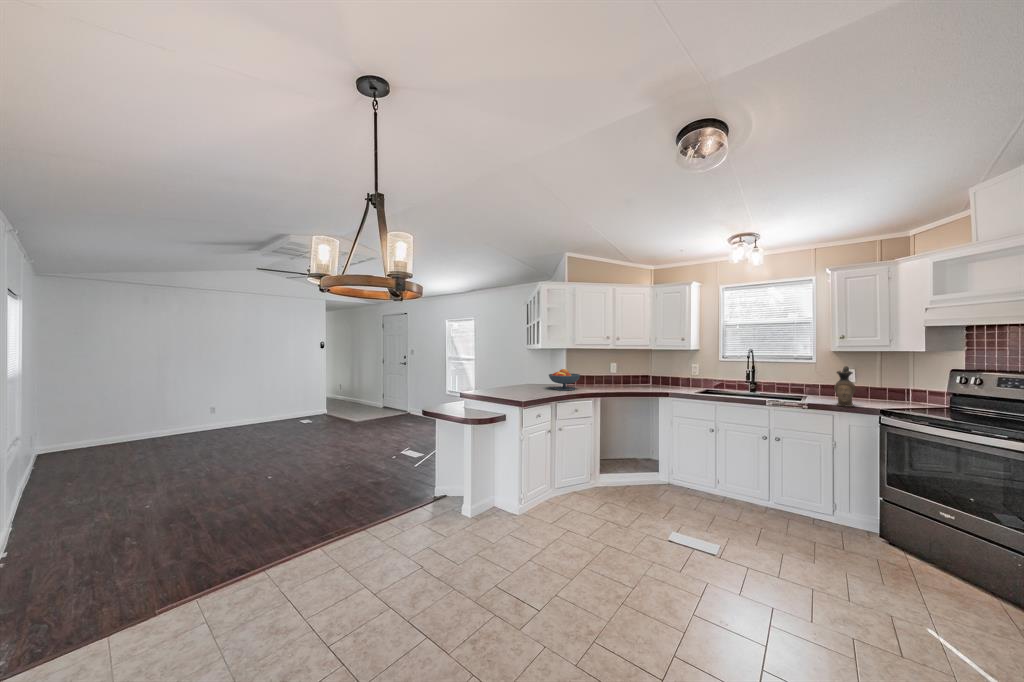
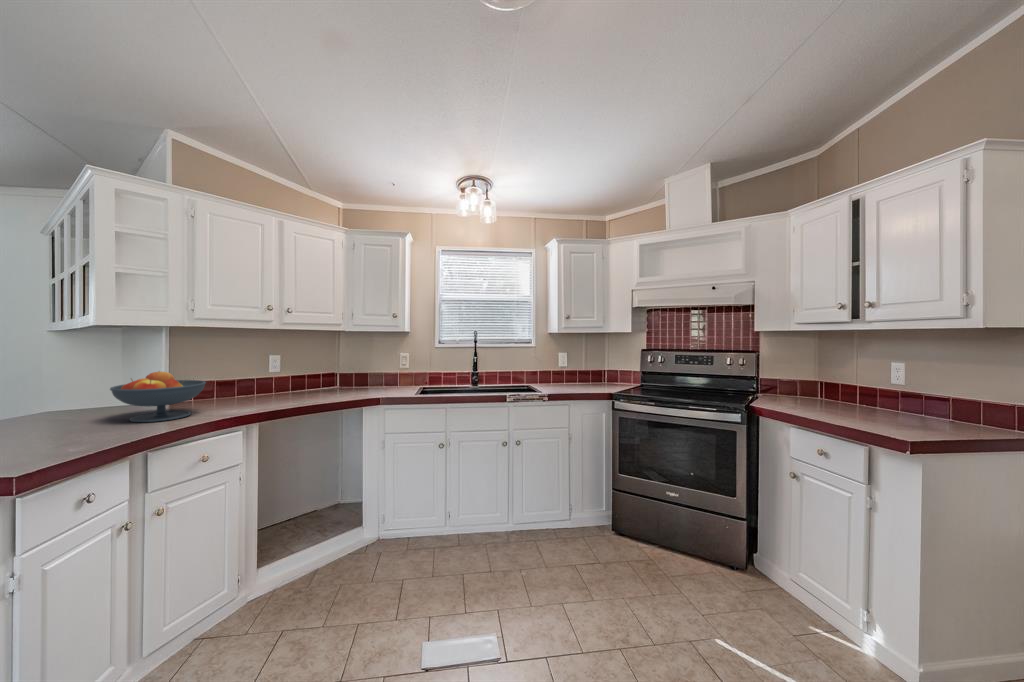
ceramic pitcher: present [834,366,856,407] -> none [572,348,591,394]

